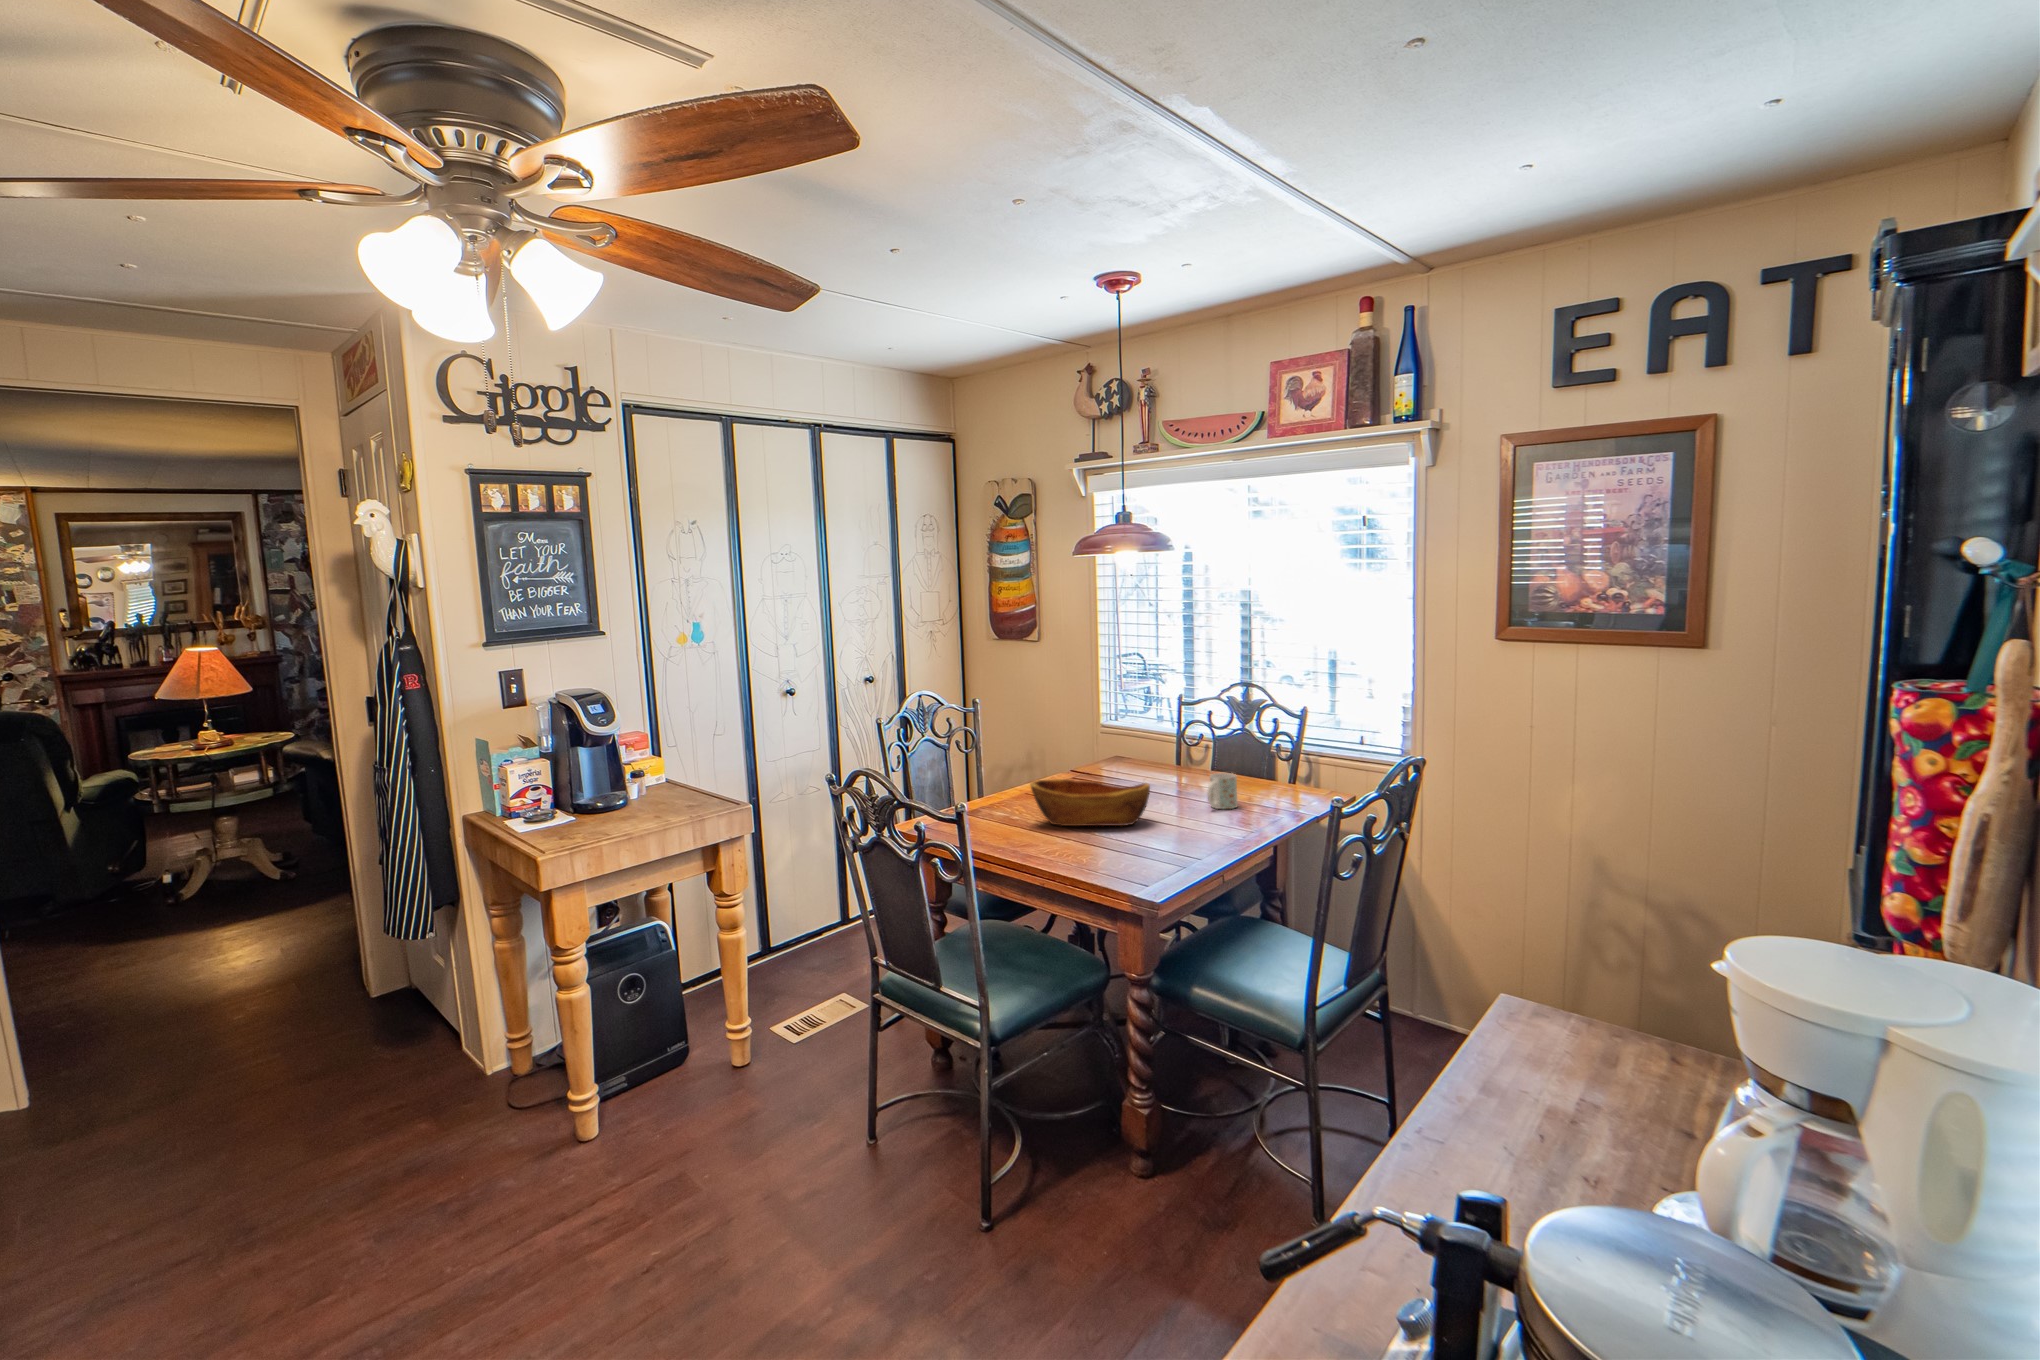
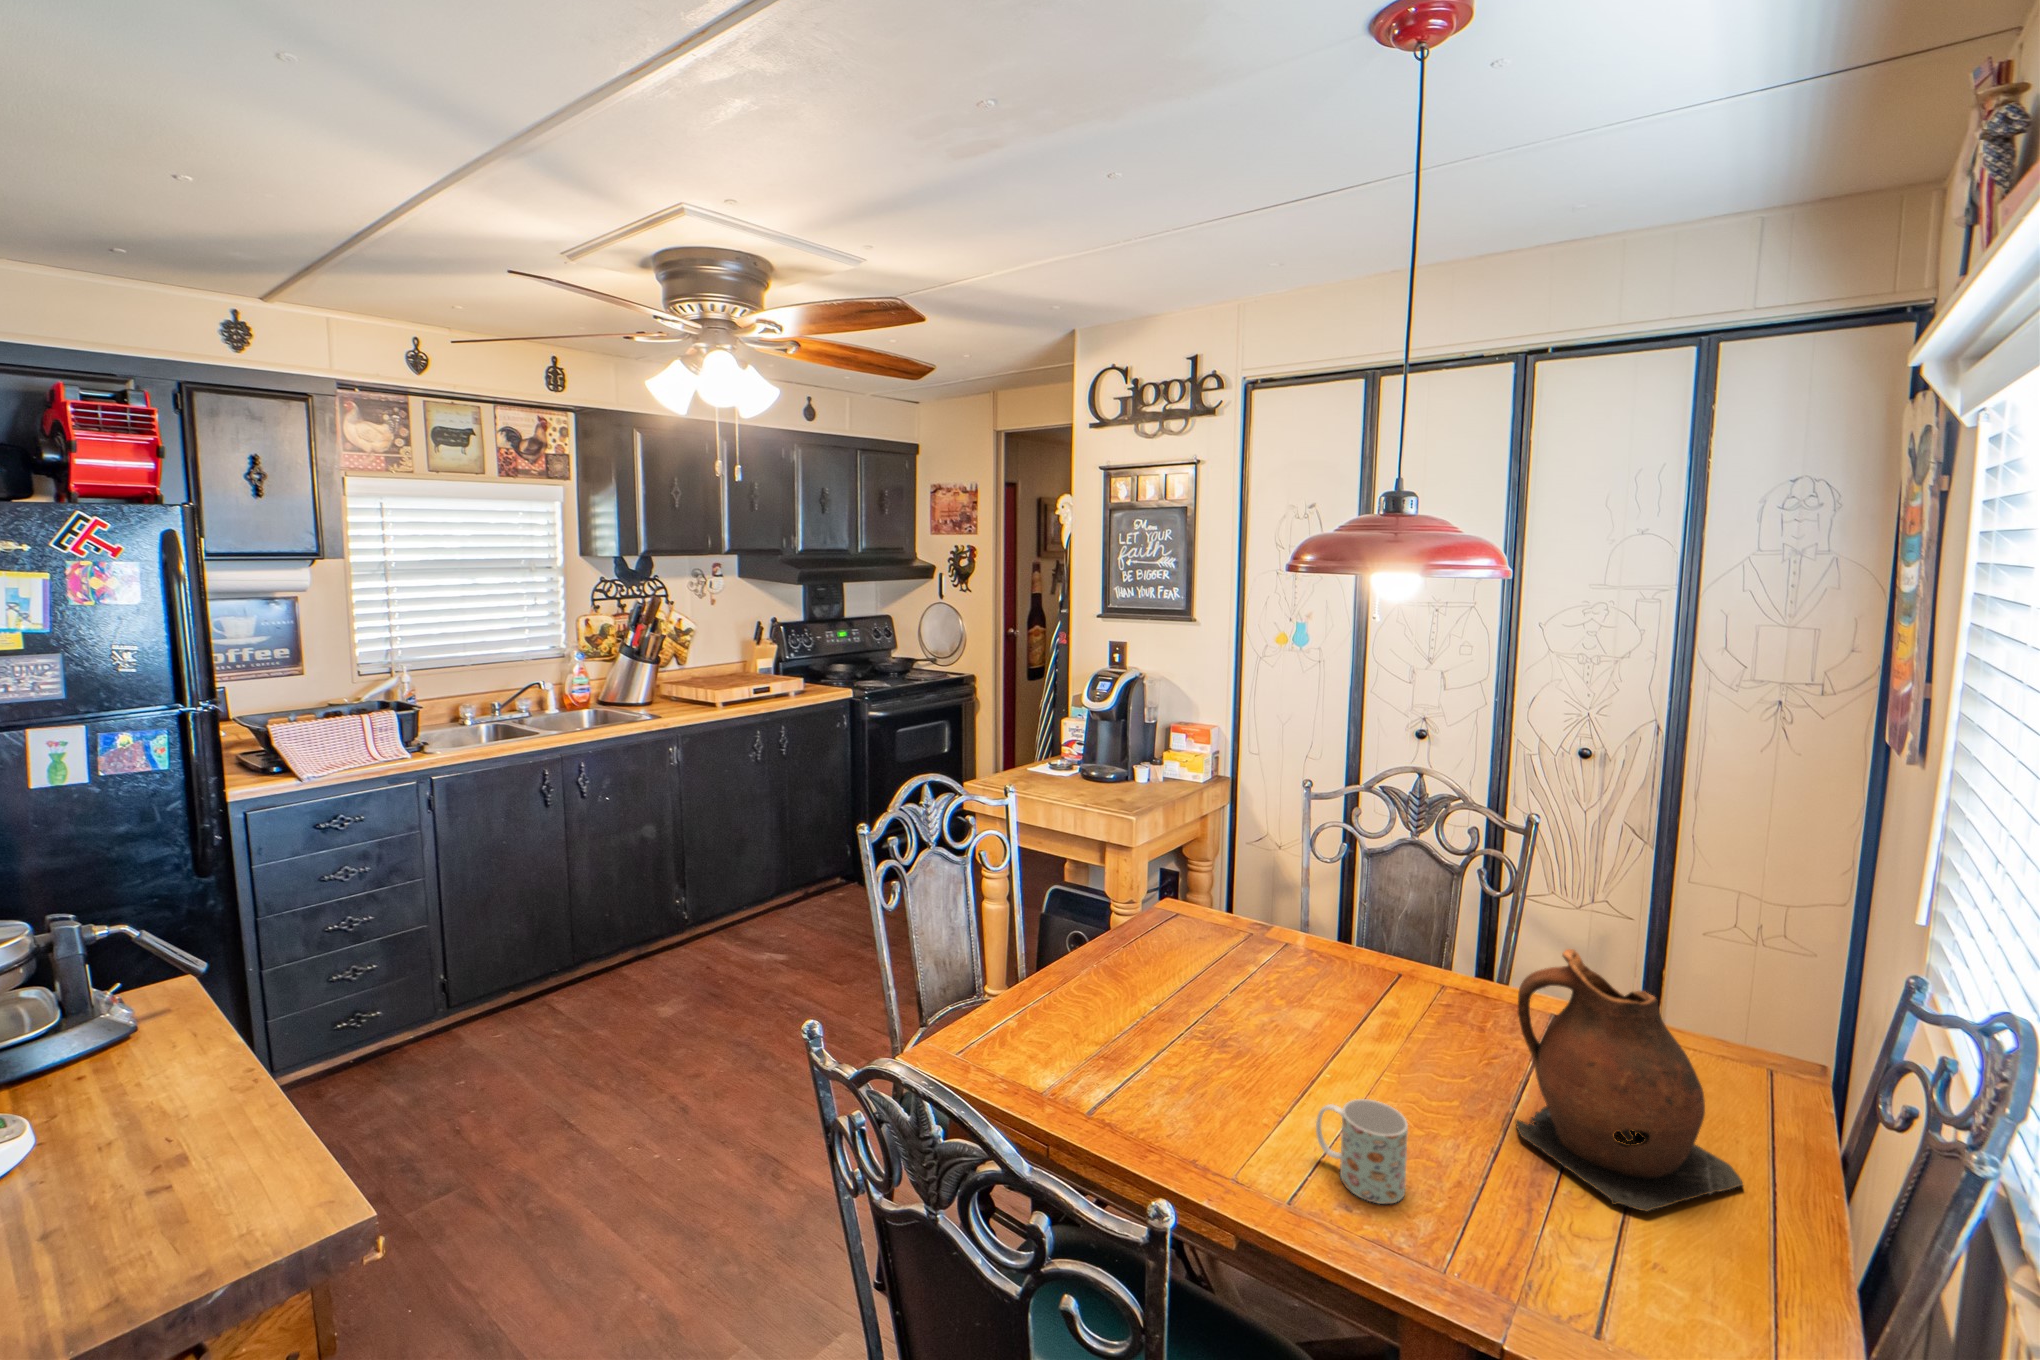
ceramic pitcher: none [1152,703,1229,786] -> present [1516,949,1743,1212]
wooden bowl: present [1030,779,1150,826] -> none [1138,917,1246,1063]

